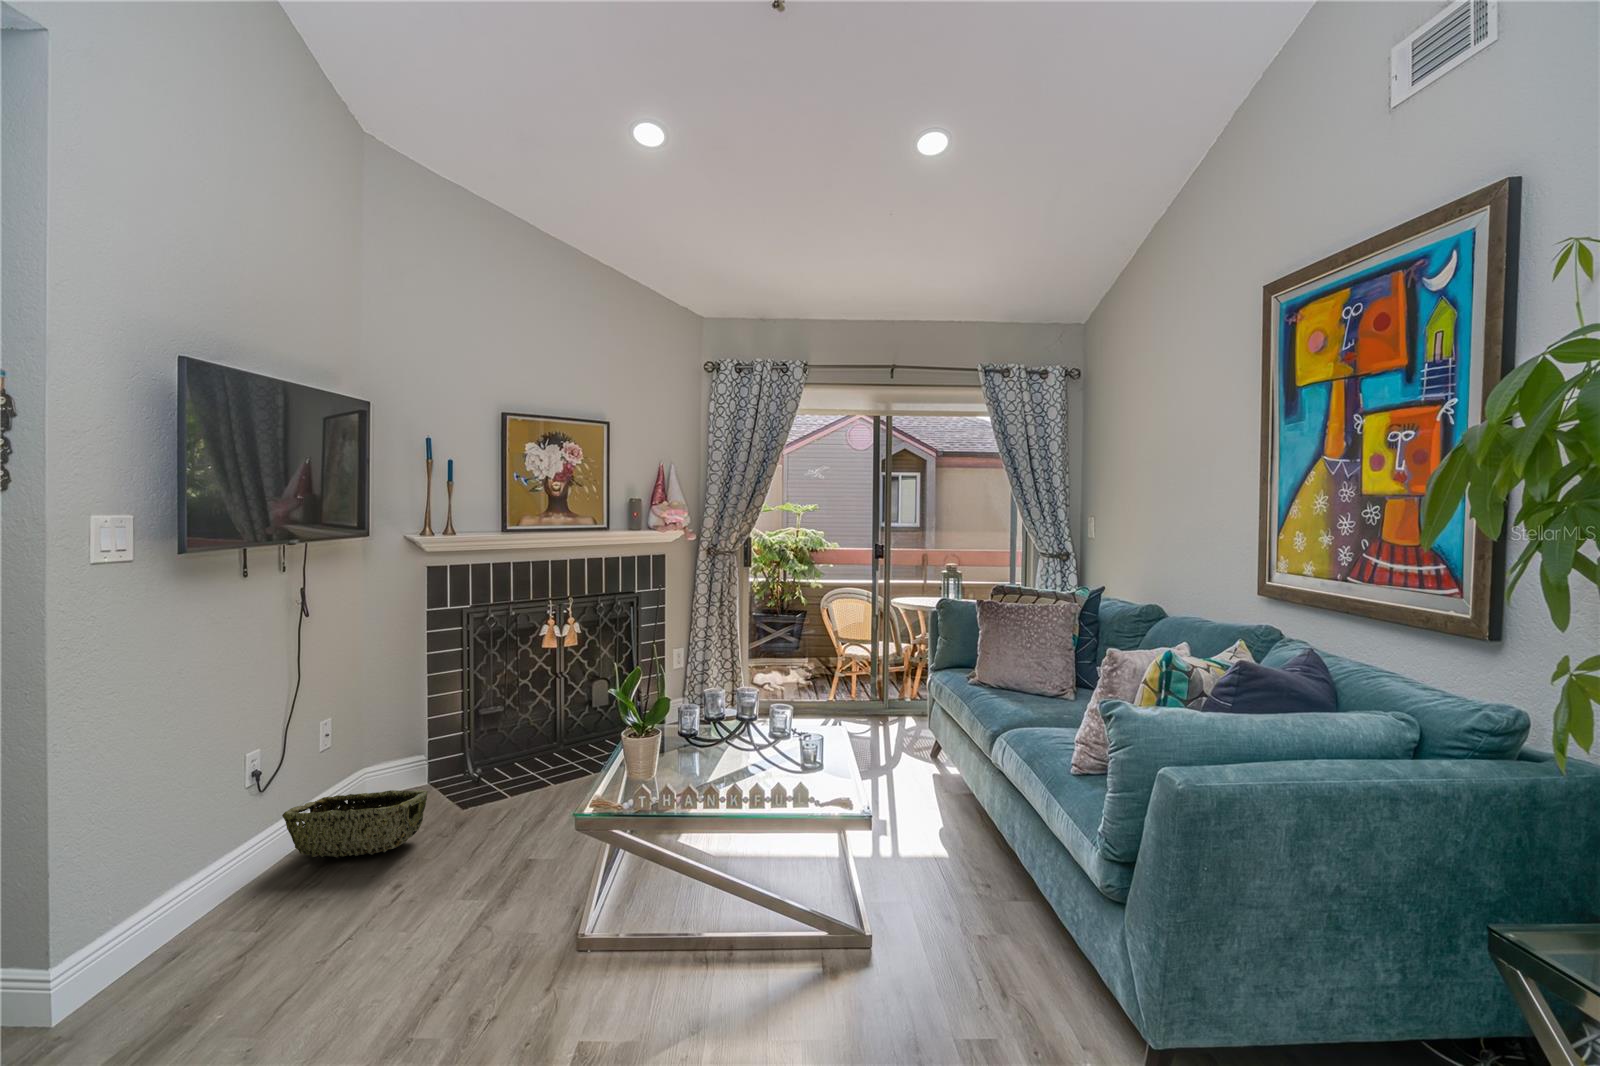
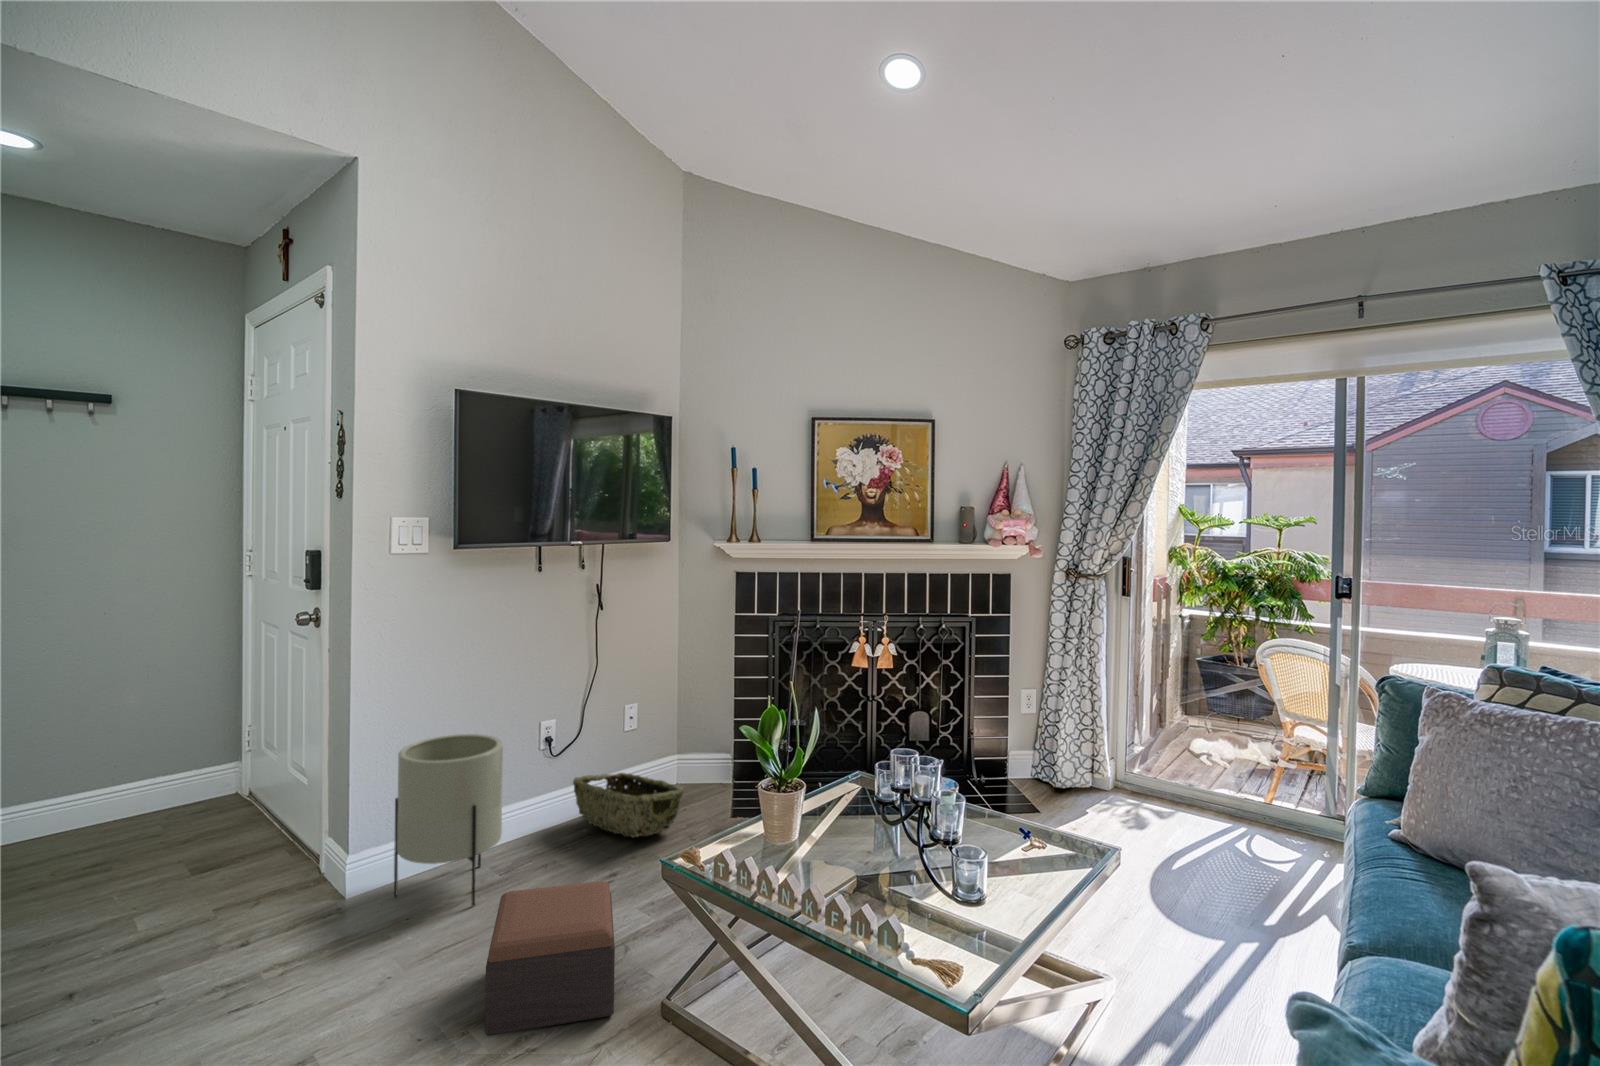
planter: none [117,776,268,1002] -> present [394,734,503,906]
footstool: none [369,870,537,1032] -> present [485,881,615,1036]

